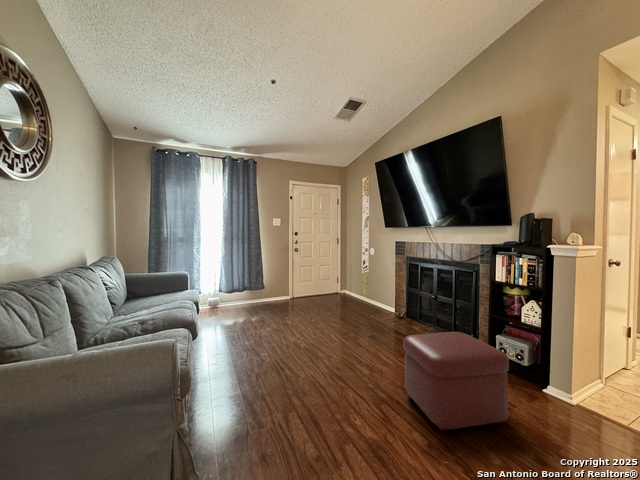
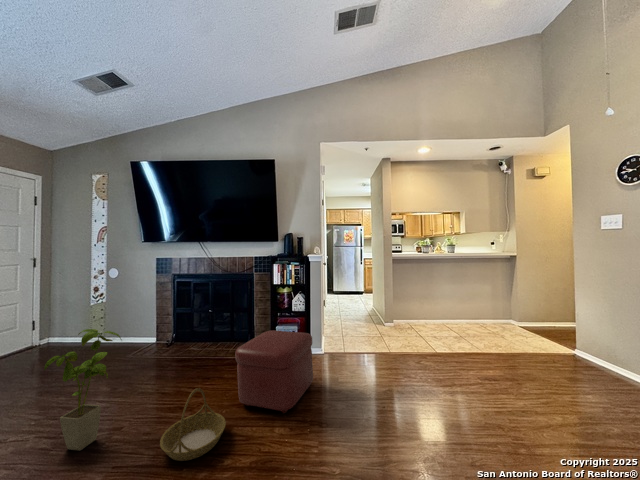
house plant: none [293,285,329,360] -> present [44,329,122,451]
basket: none [327,353,378,409] -> present [160,388,226,461]

